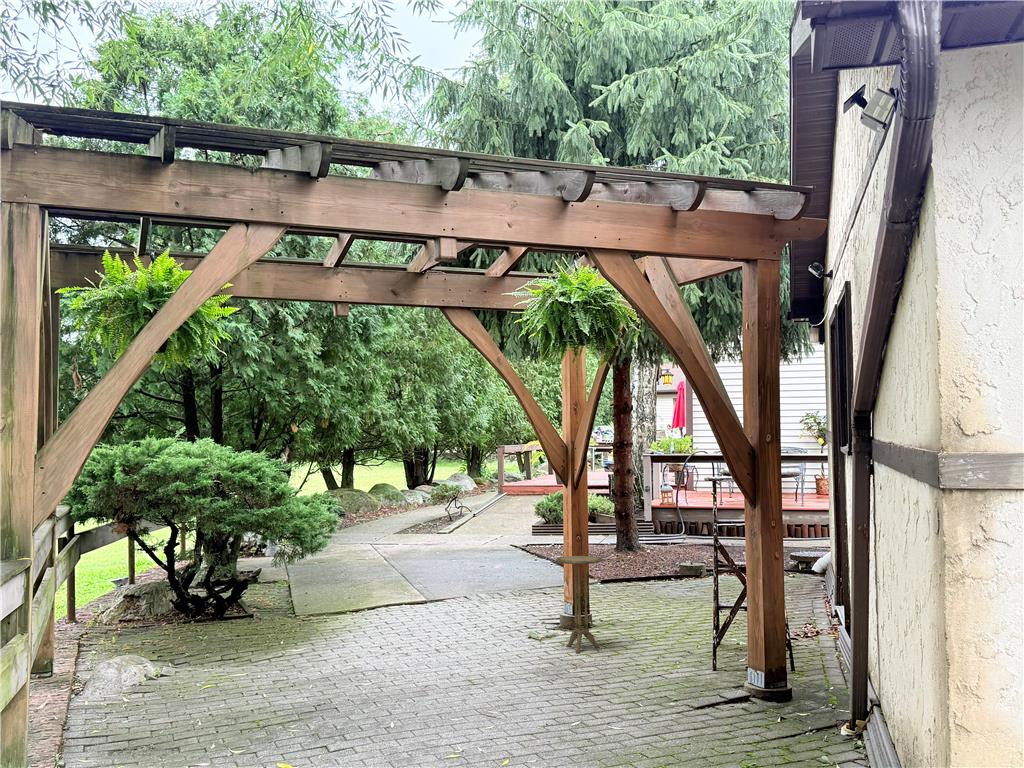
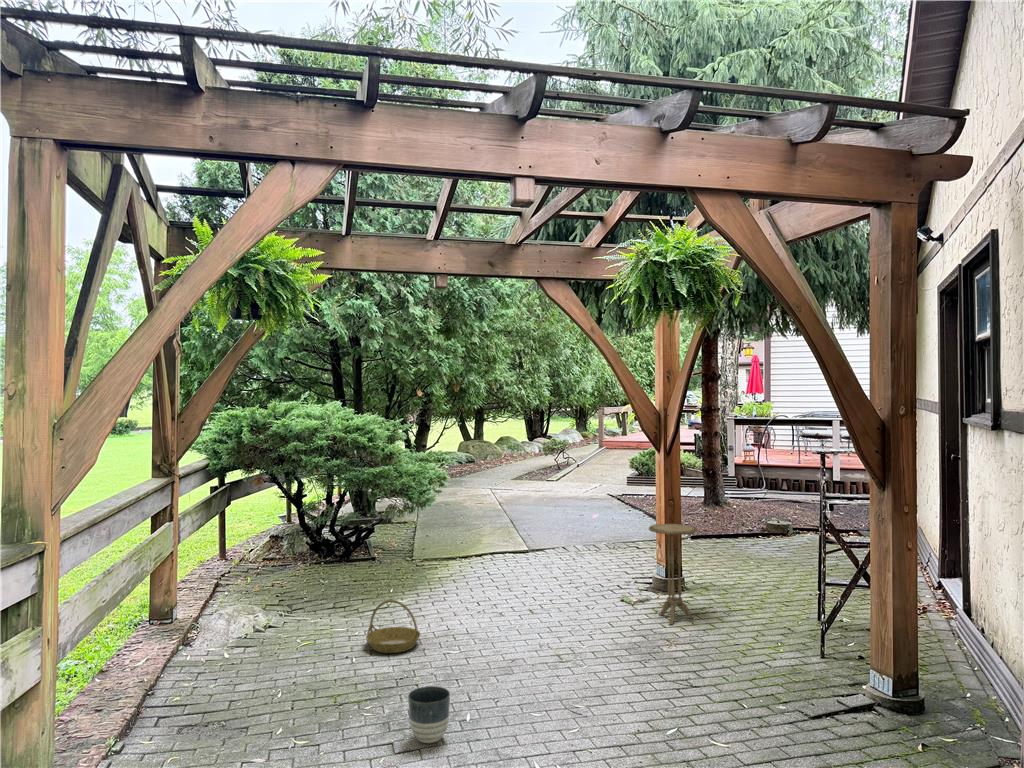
basket: none [279,634,333,685] -> present [366,600,420,653]
planter: none [344,692,382,739] -> present [408,686,450,743]

